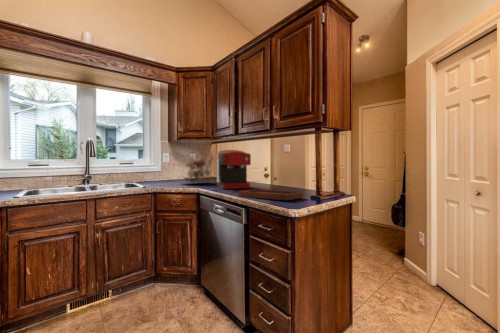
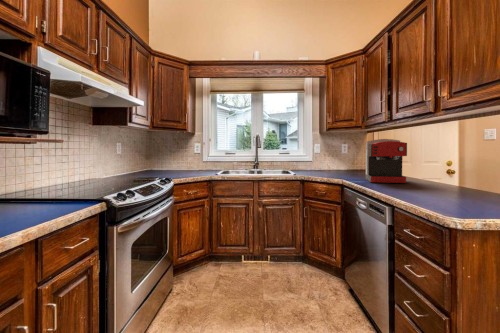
flower arrangement: present [183,155,213,182] -> none [327,145,369,175]
tray: present [239,177,303,200] -> none [384,172,481,203]

